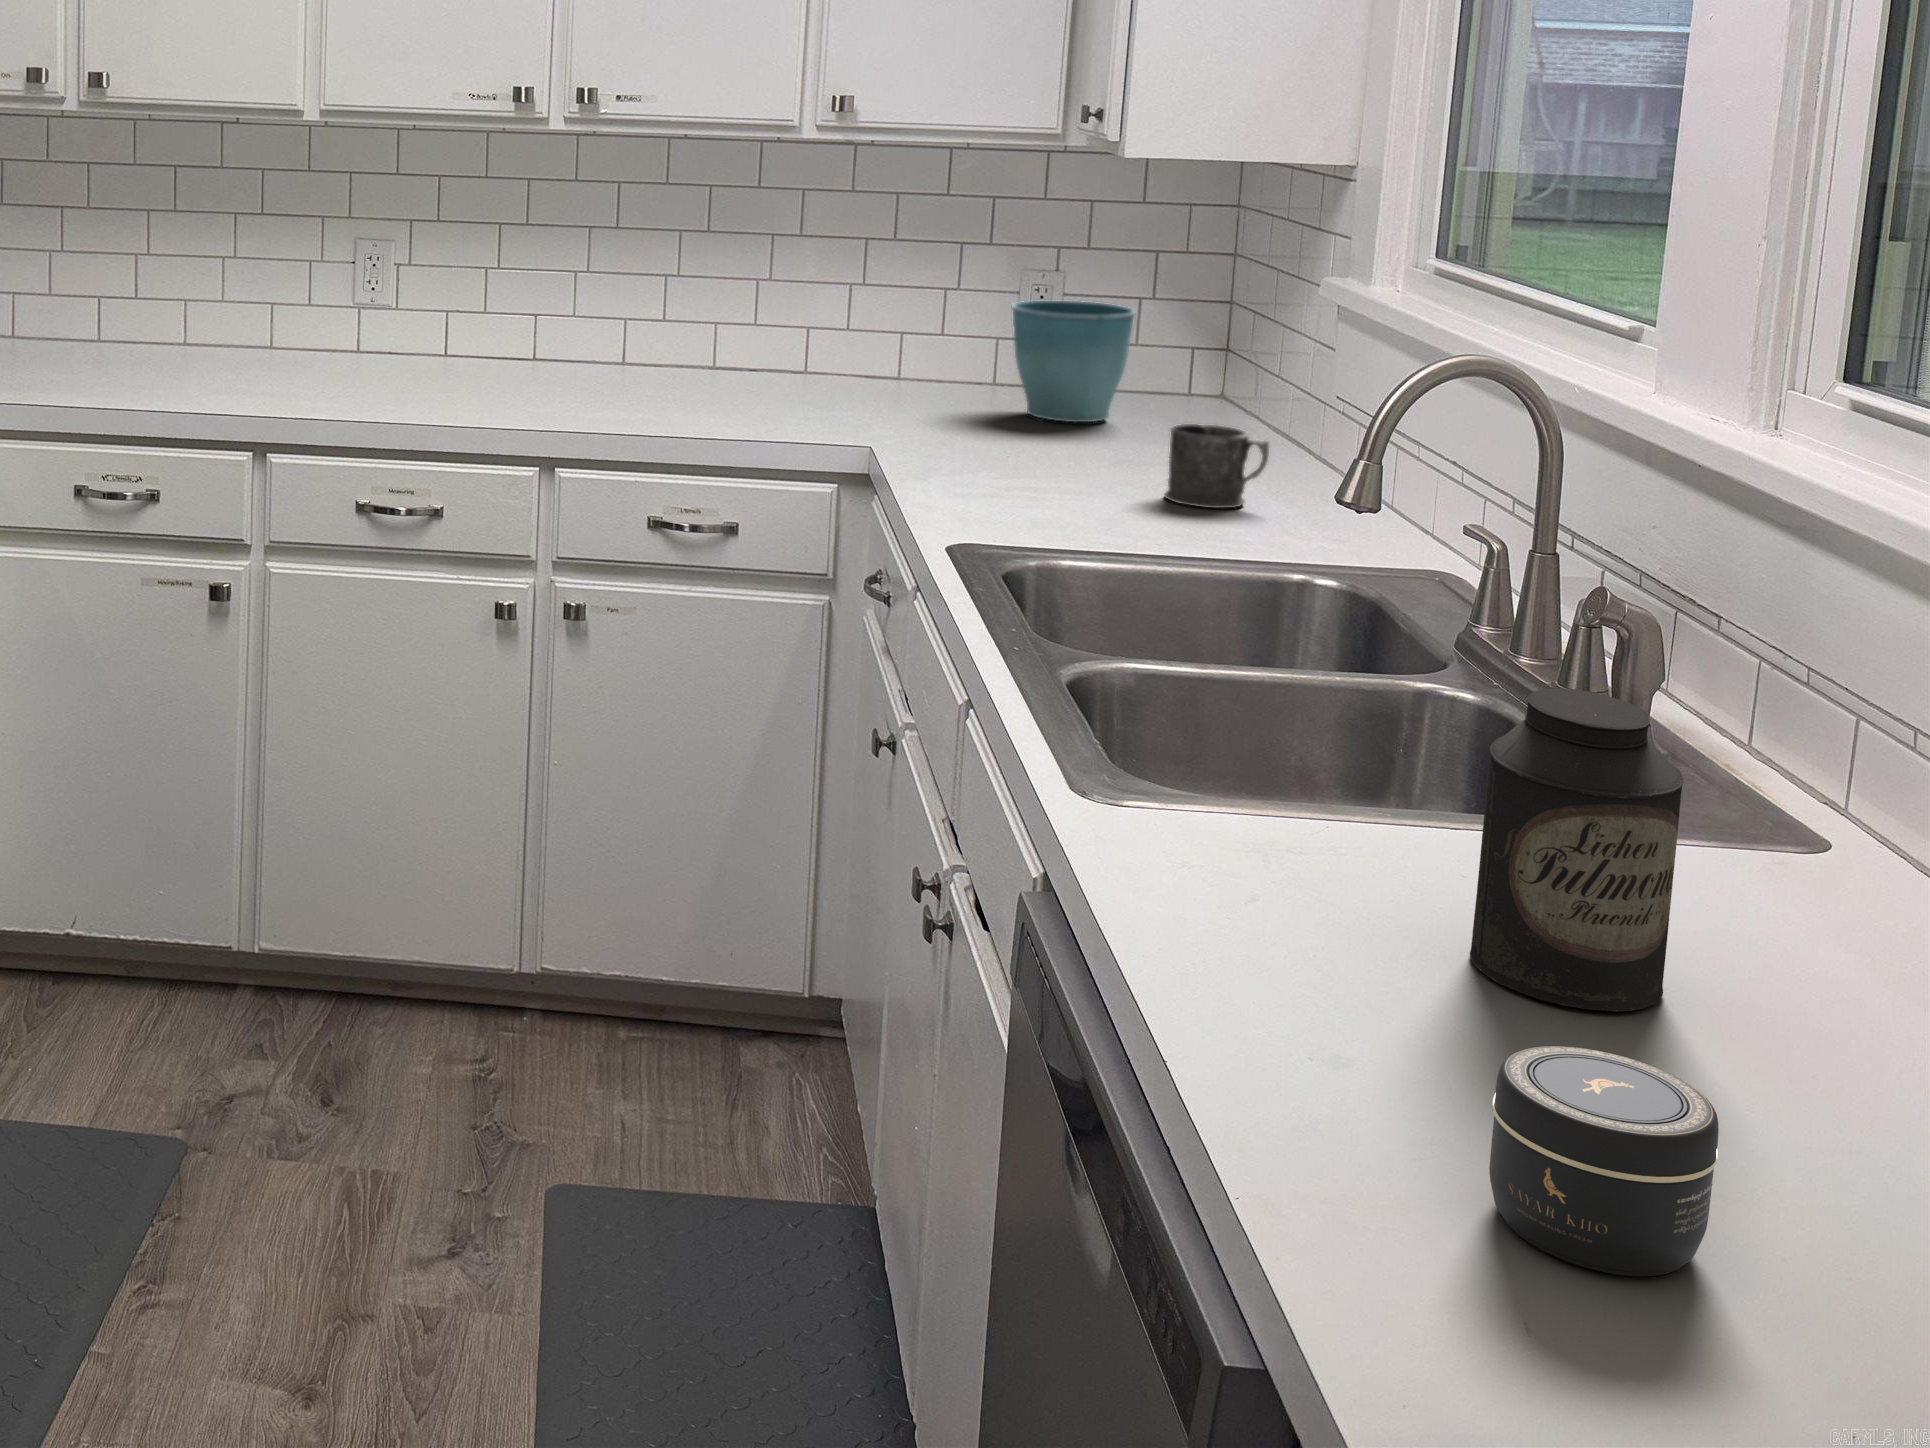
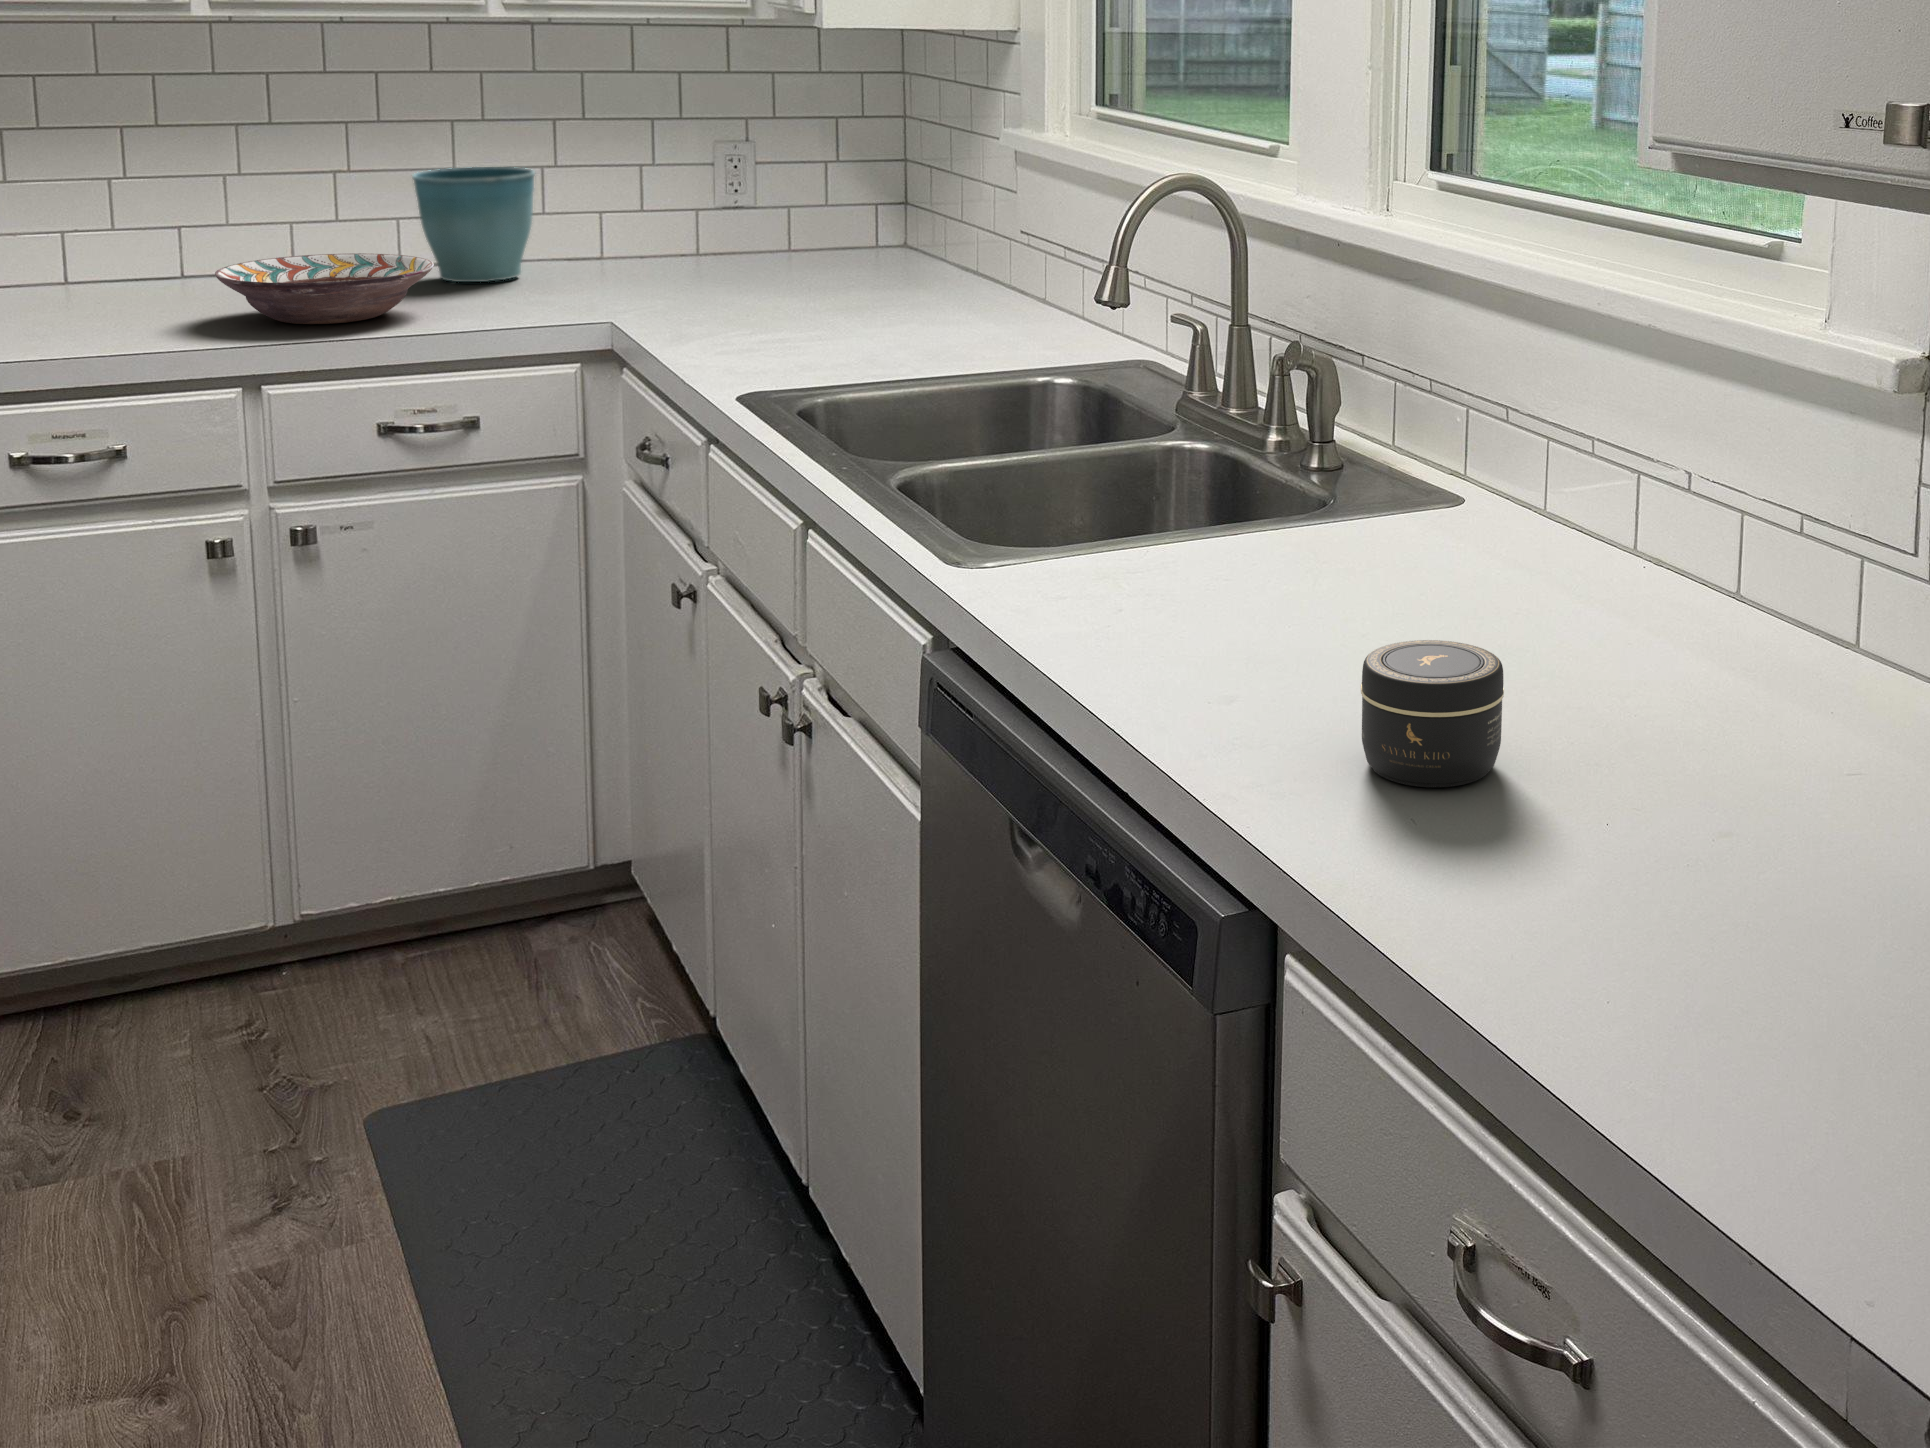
flower pot: present [1012,300,1135,422] -> present [412,167,535,282]
decorative bowl: none [533,350,721,418] -> present [215,253,434,324]
mug: present [1164,424,1269,508] -> none [898,262,984,335]
canister: present [1470,688,1684,1012] -> none [1281,401,1413,635]

